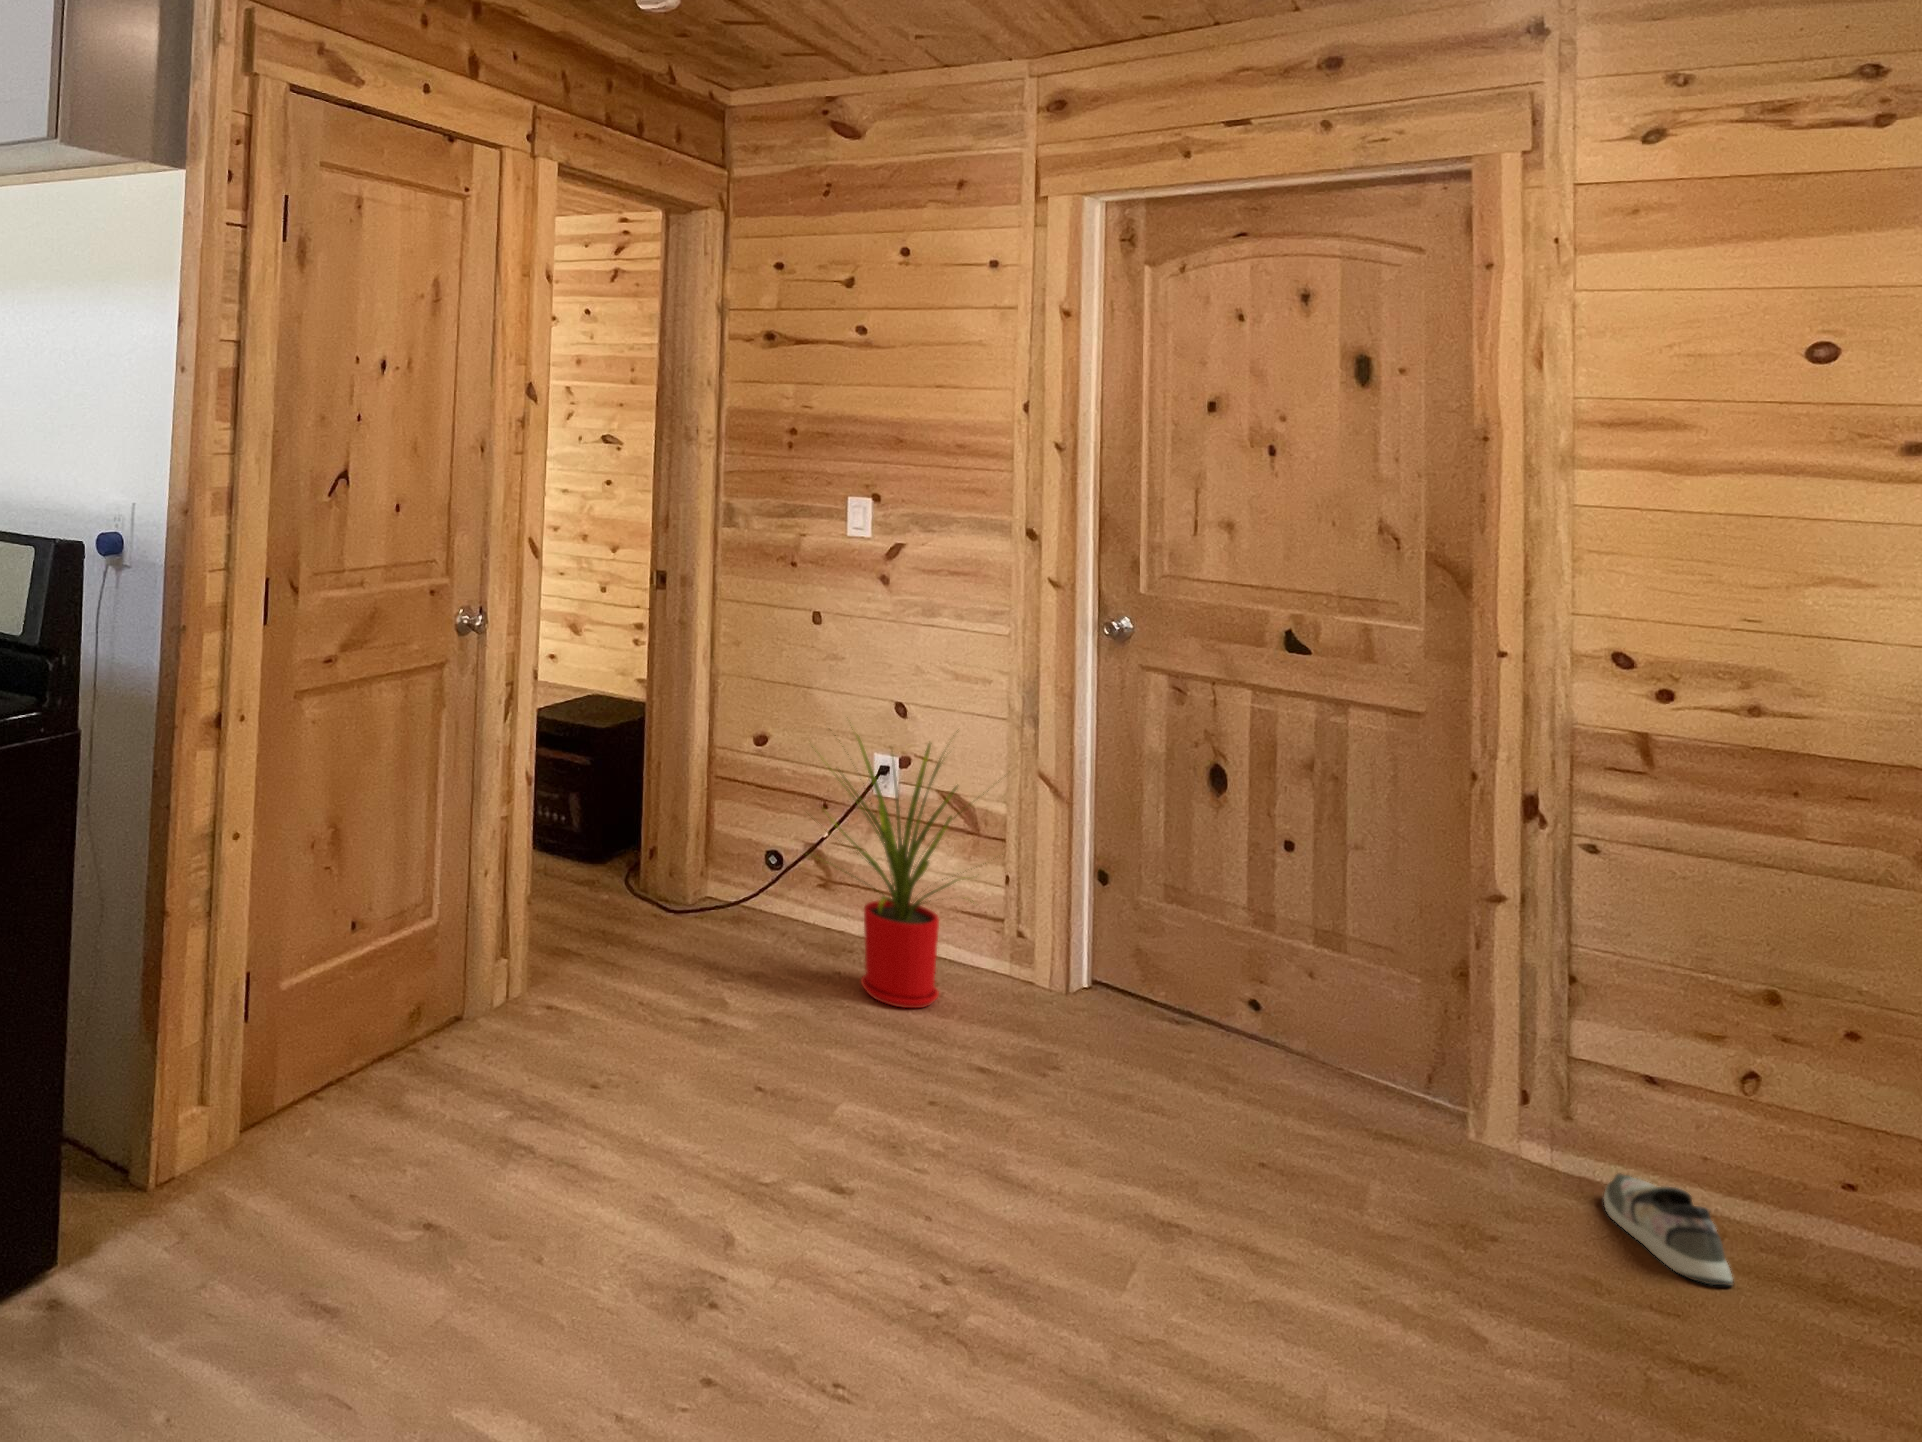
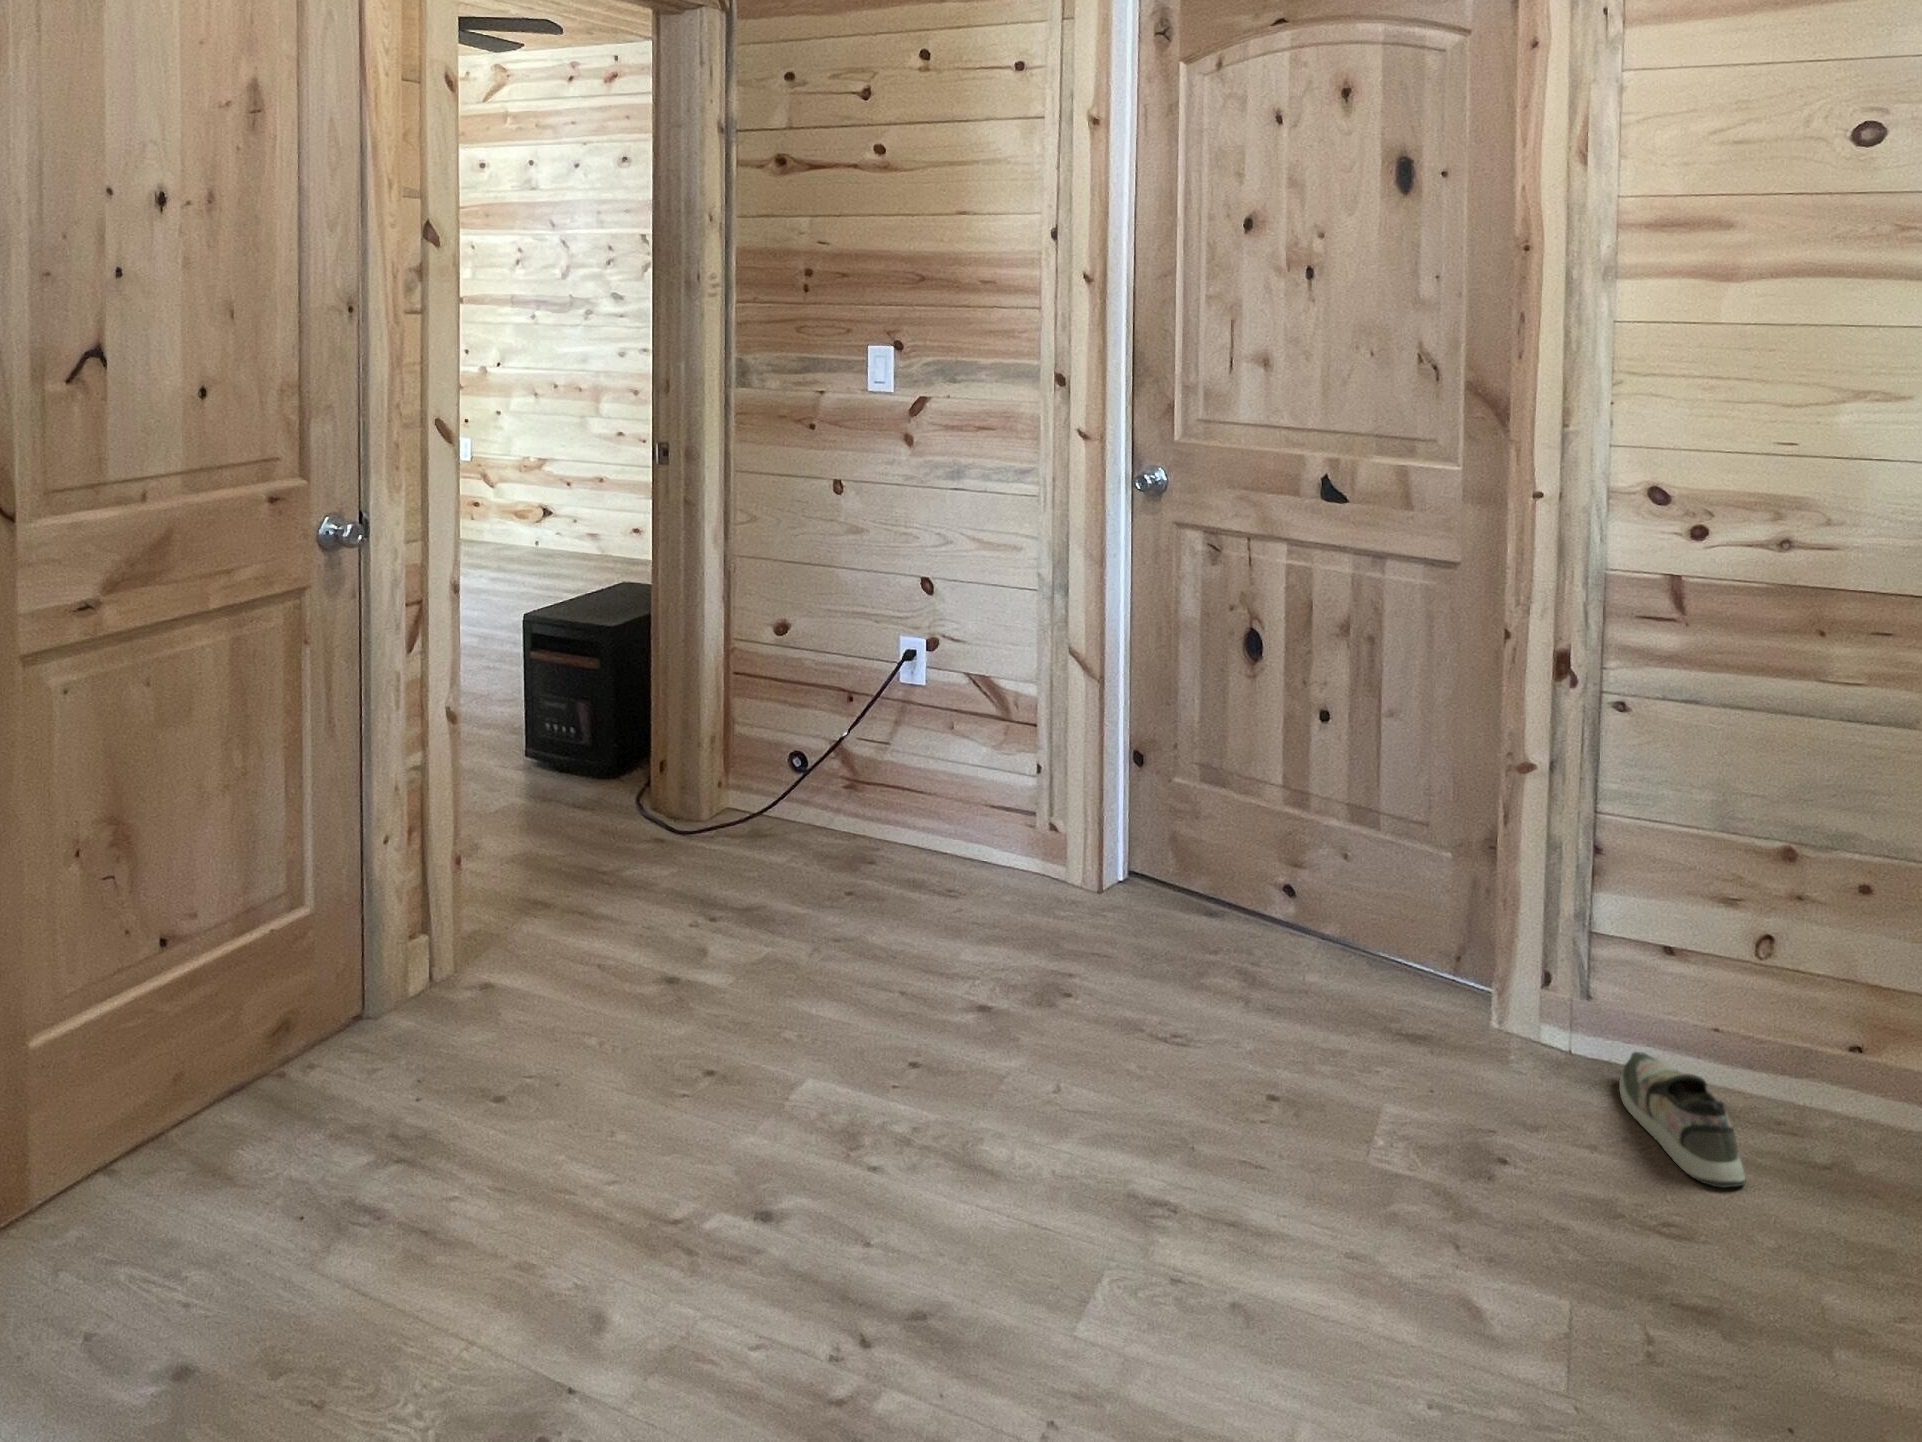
house plant: present [811,727,986,1008] -> none [797,601,1033,928]

